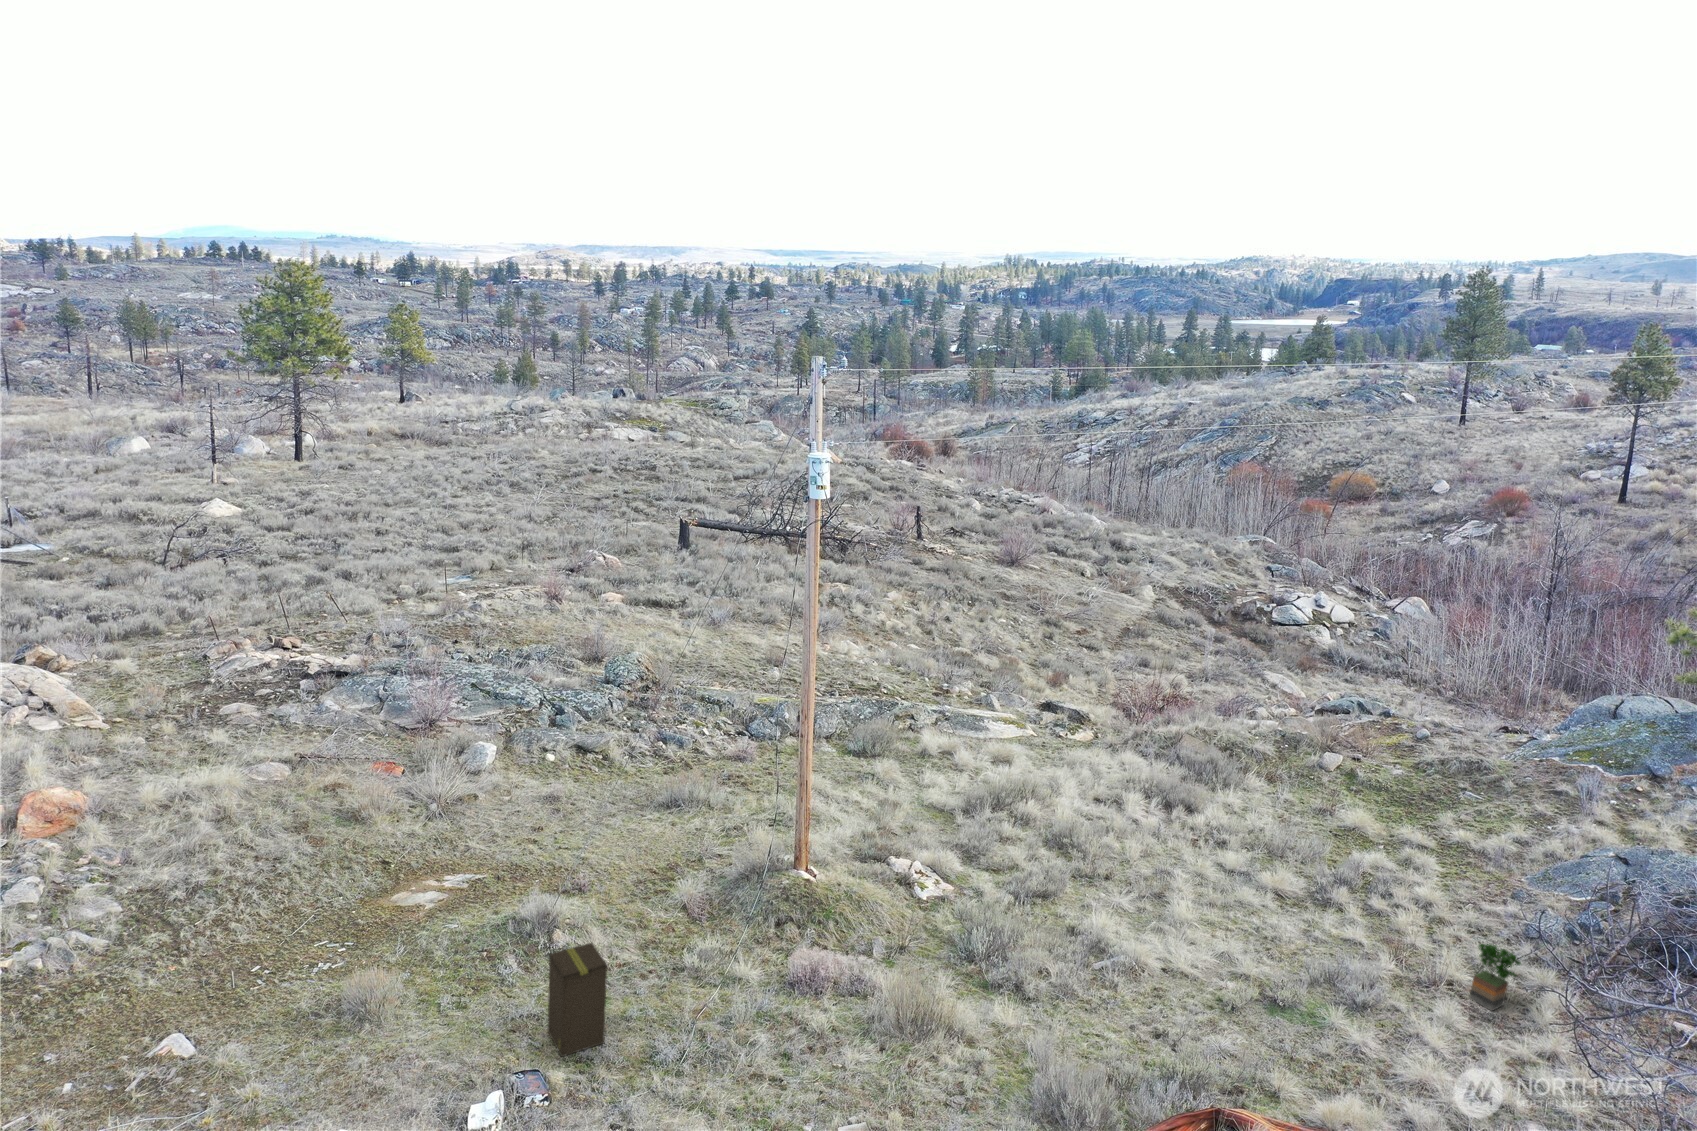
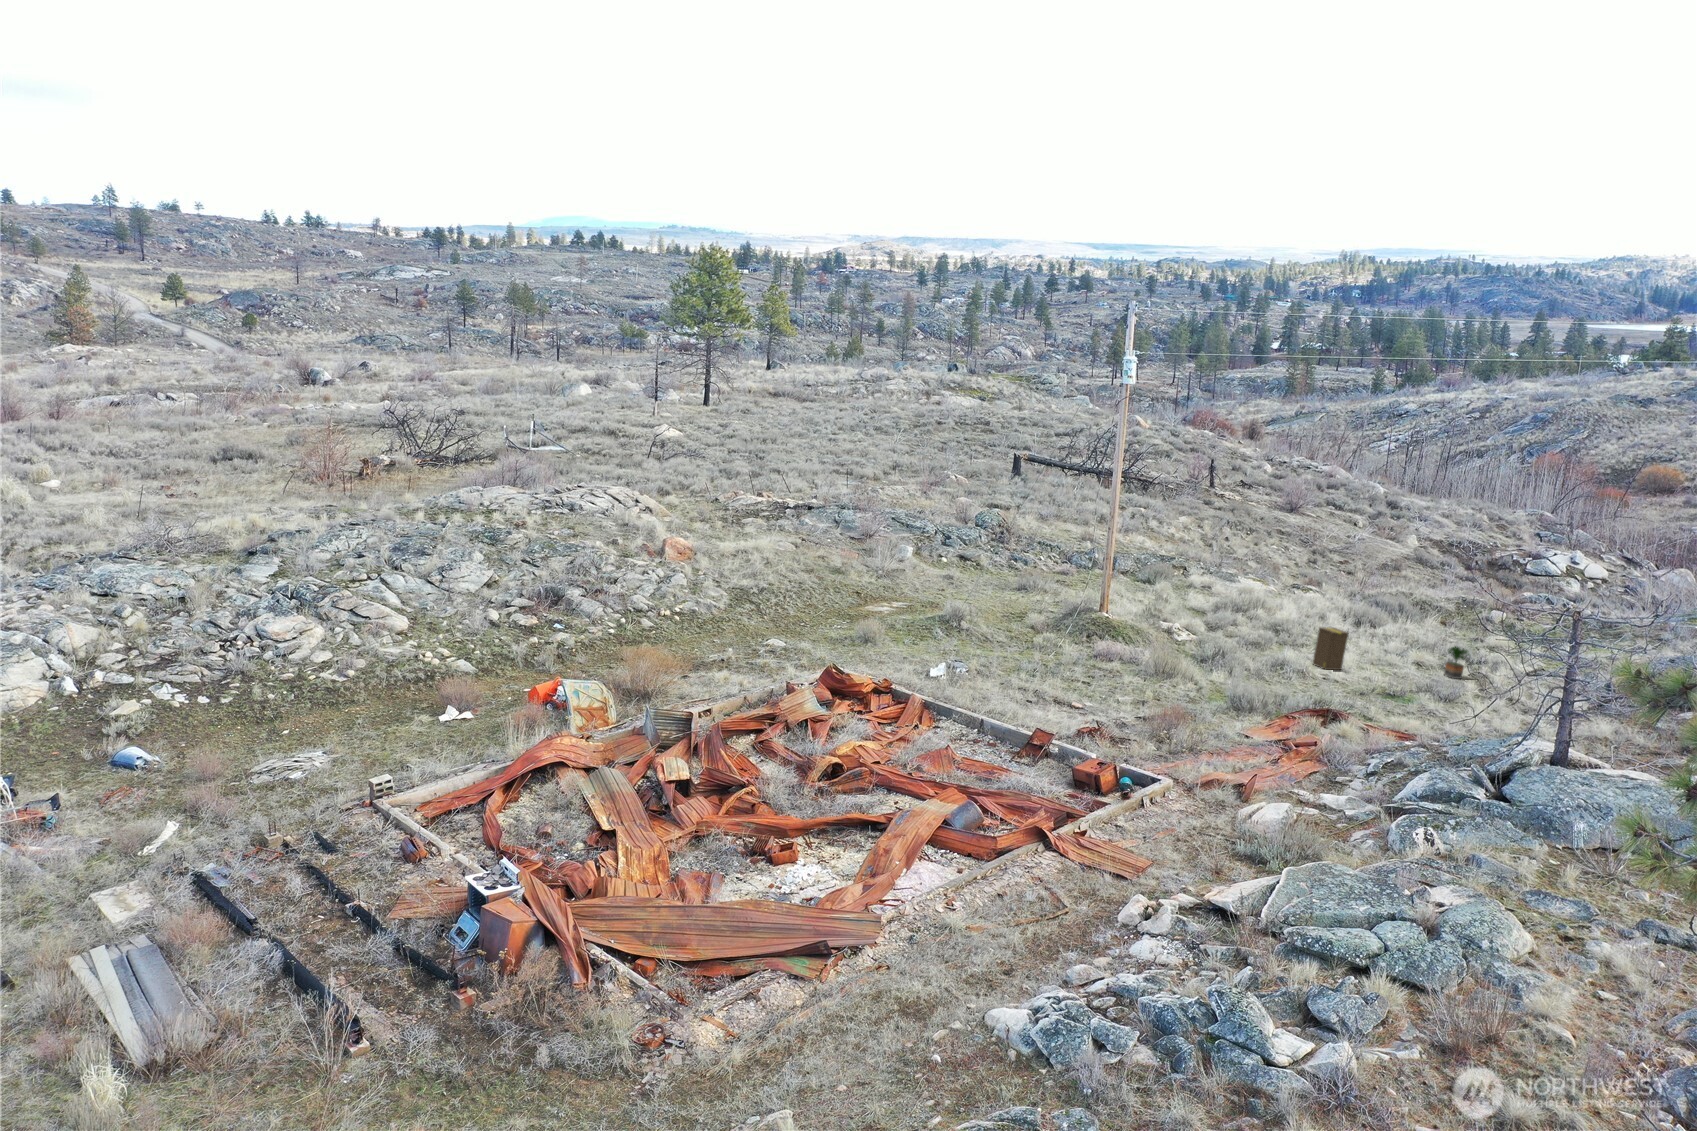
cardboard box: present [548,943,607,1057] -> present [1313,628,1348,670]

